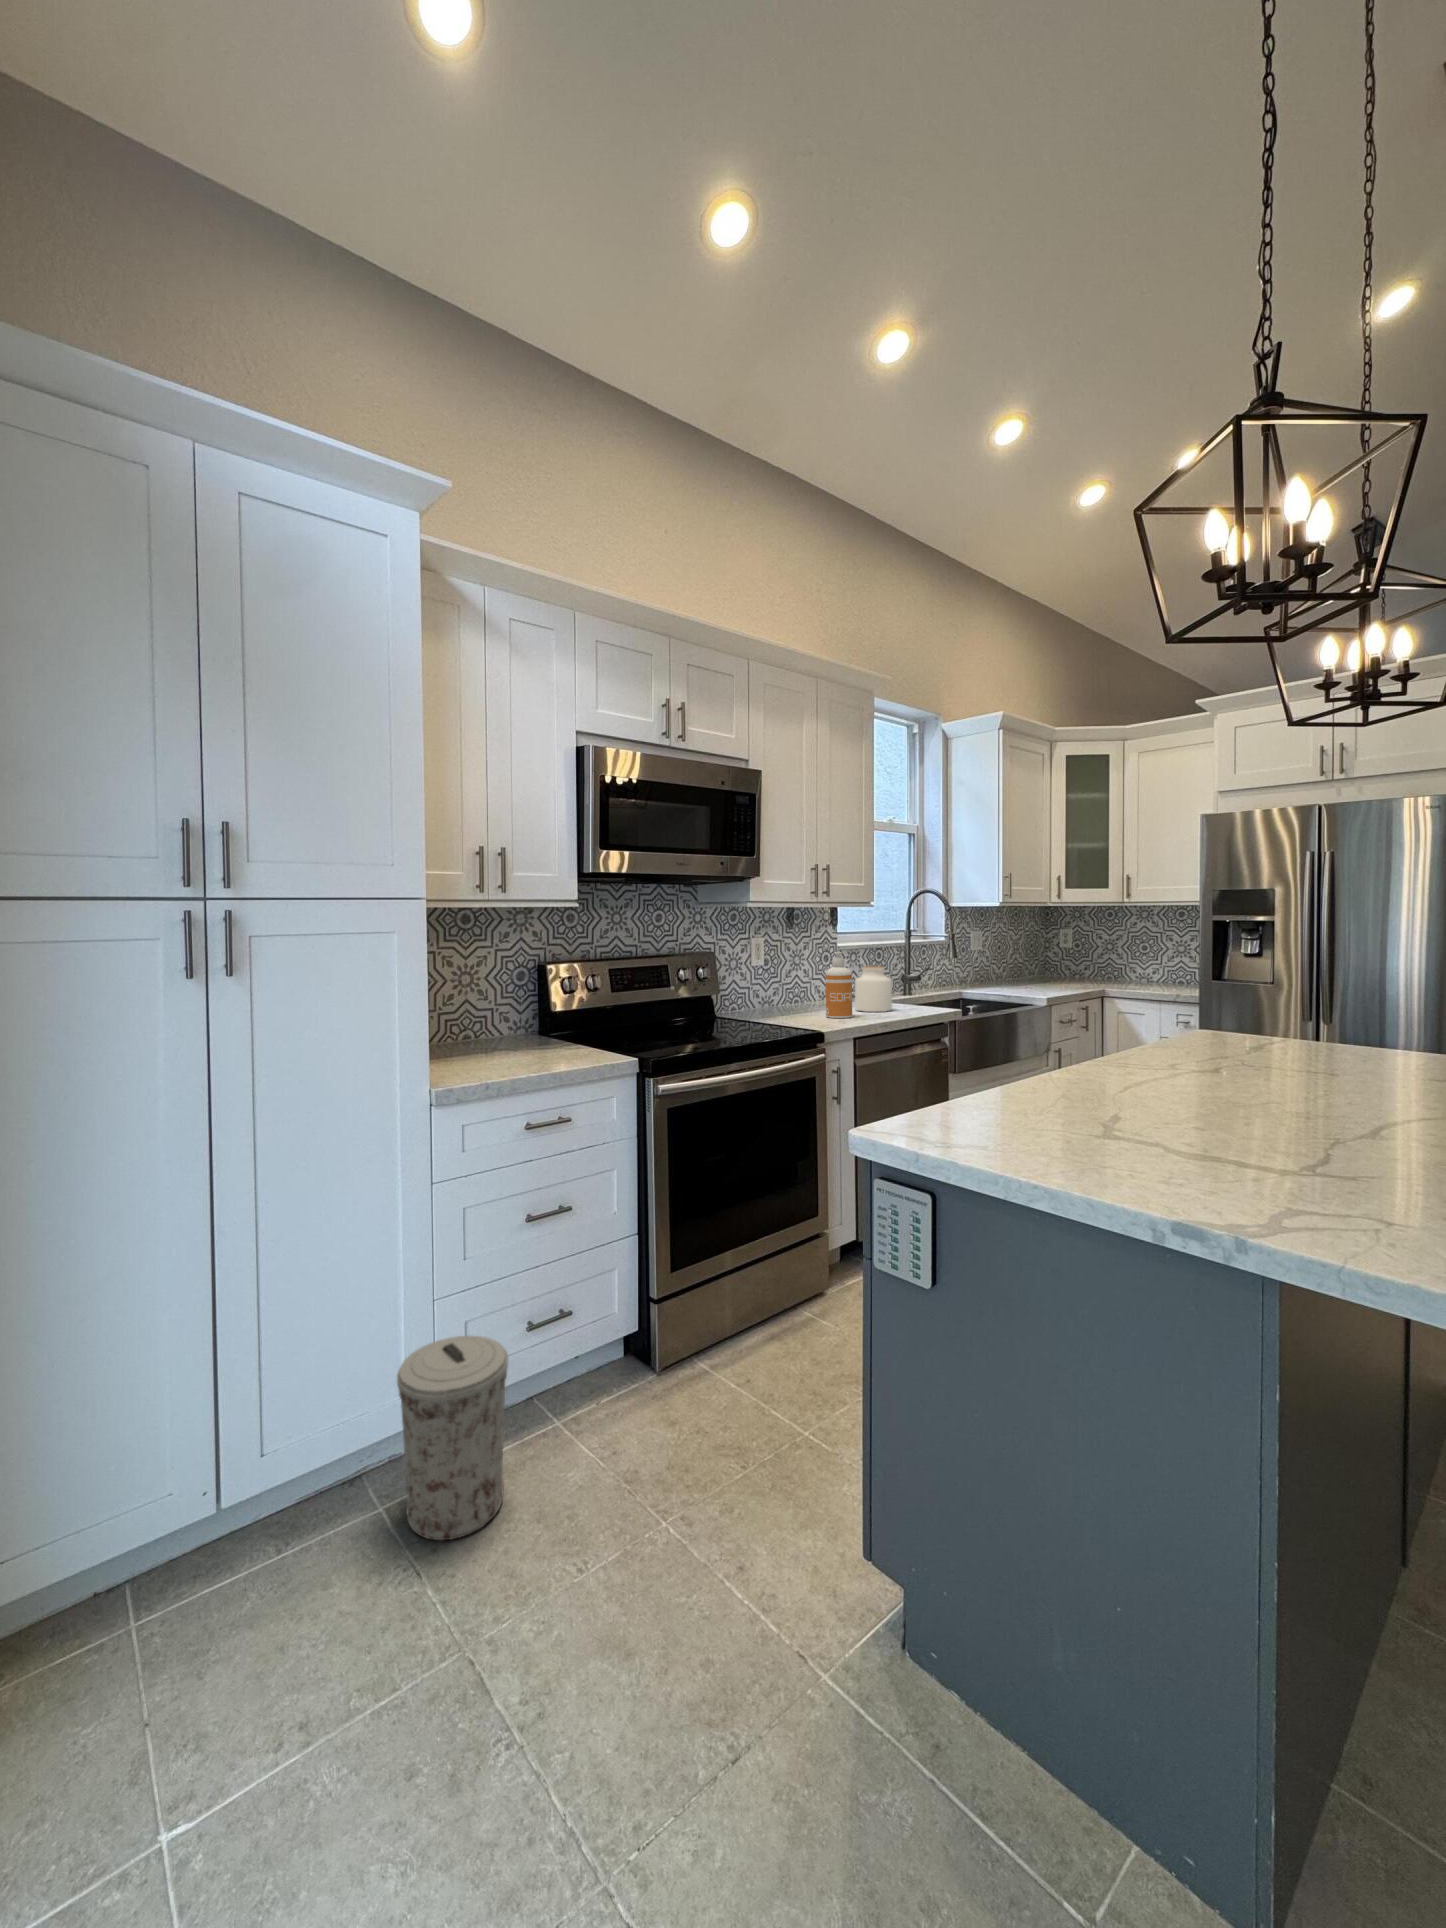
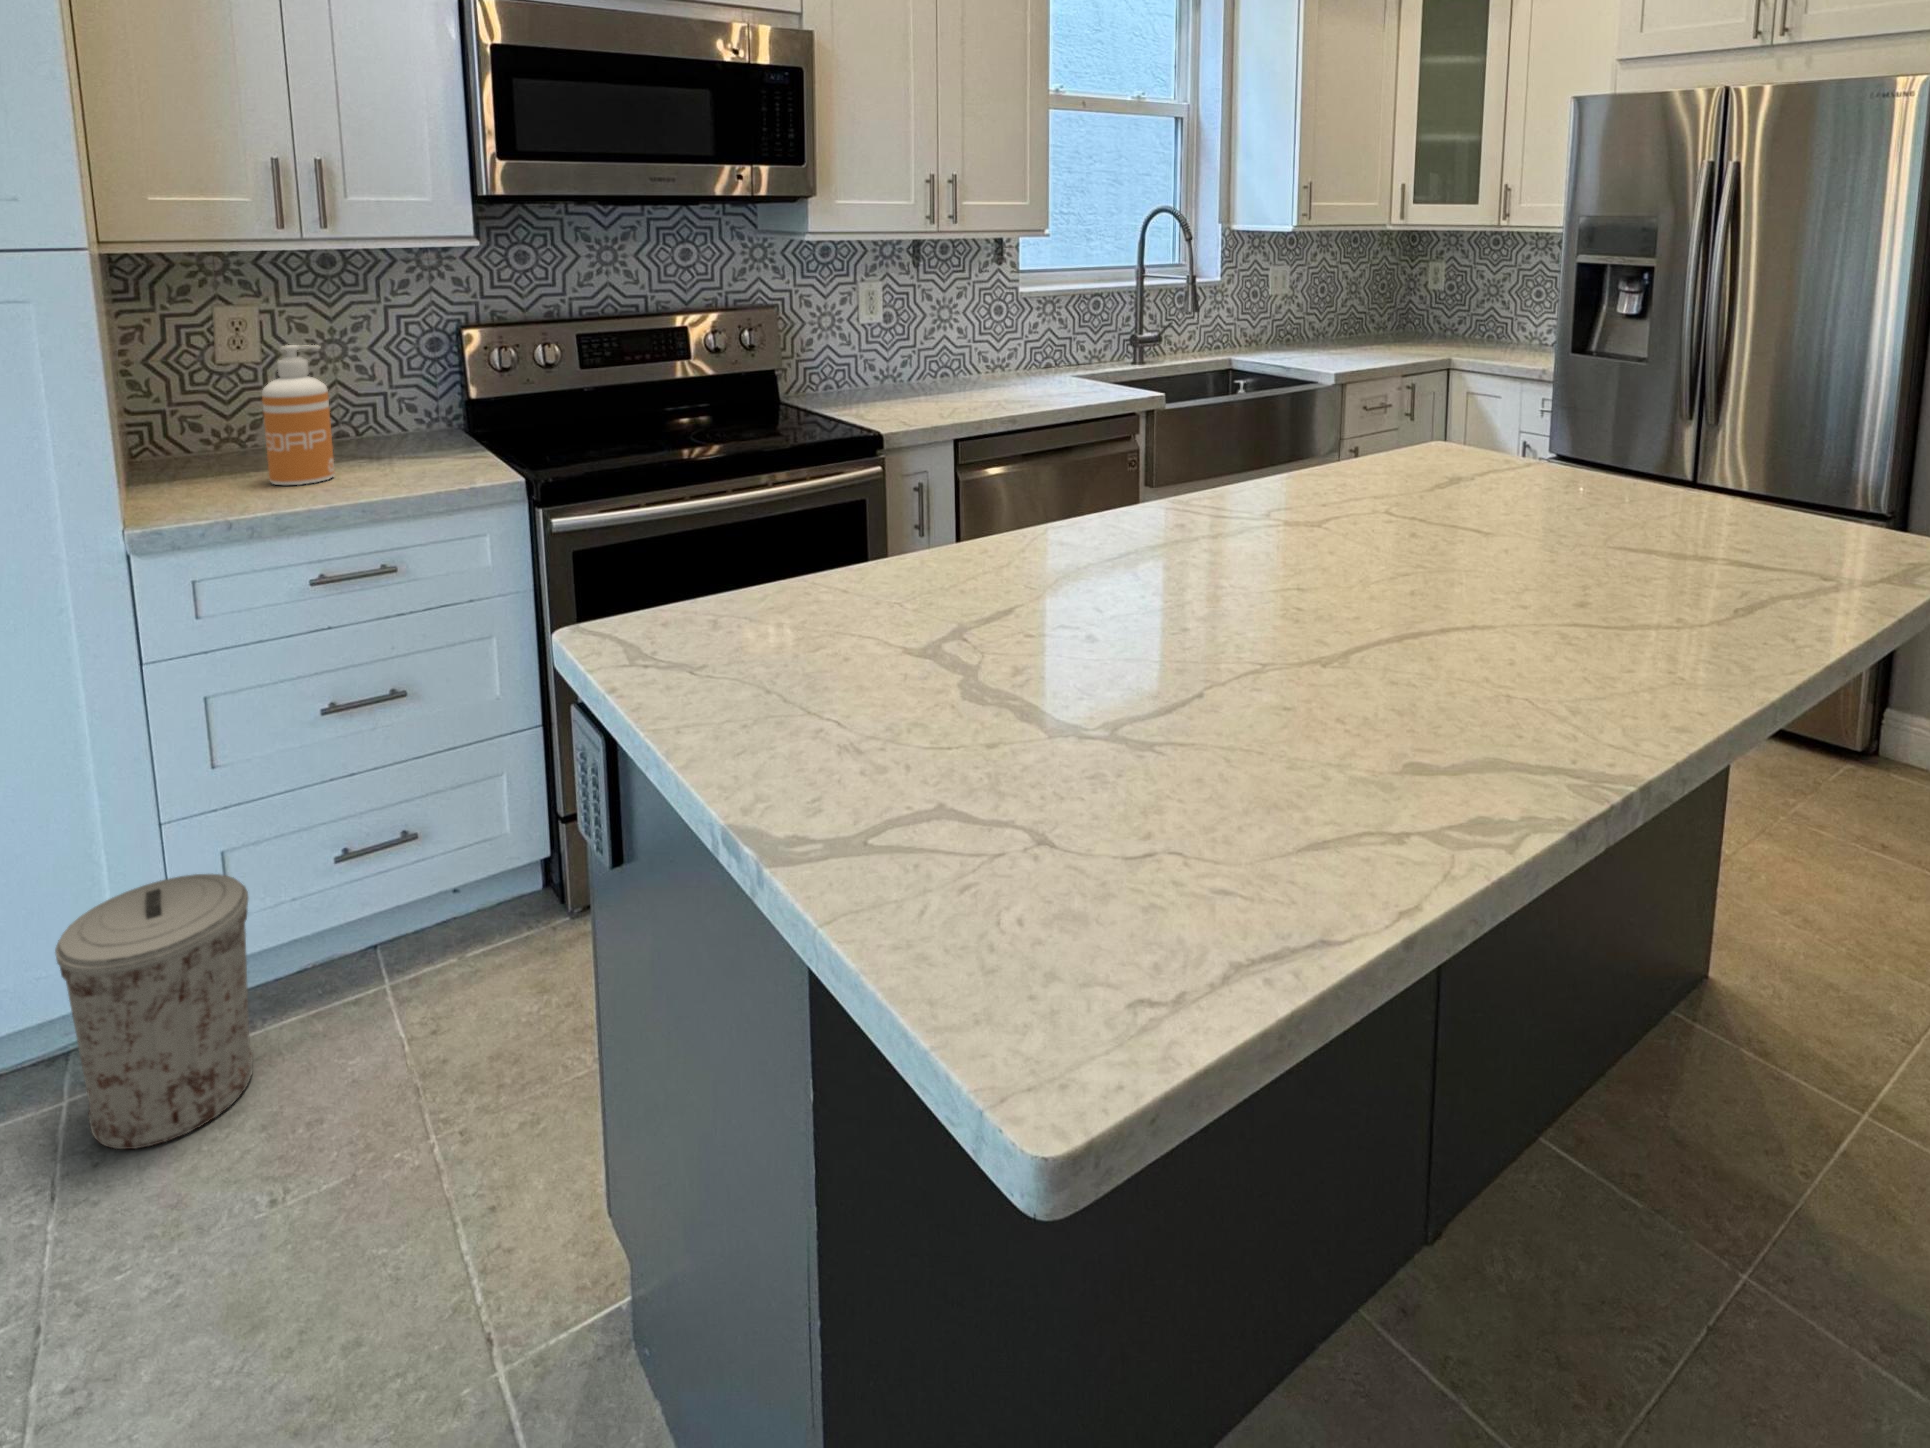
soap dispenser: present [825,952,852,1018] -> present [262,345,335,485]
jar: present [855,966,892,1012] -> none [1004,328,1058,398]

